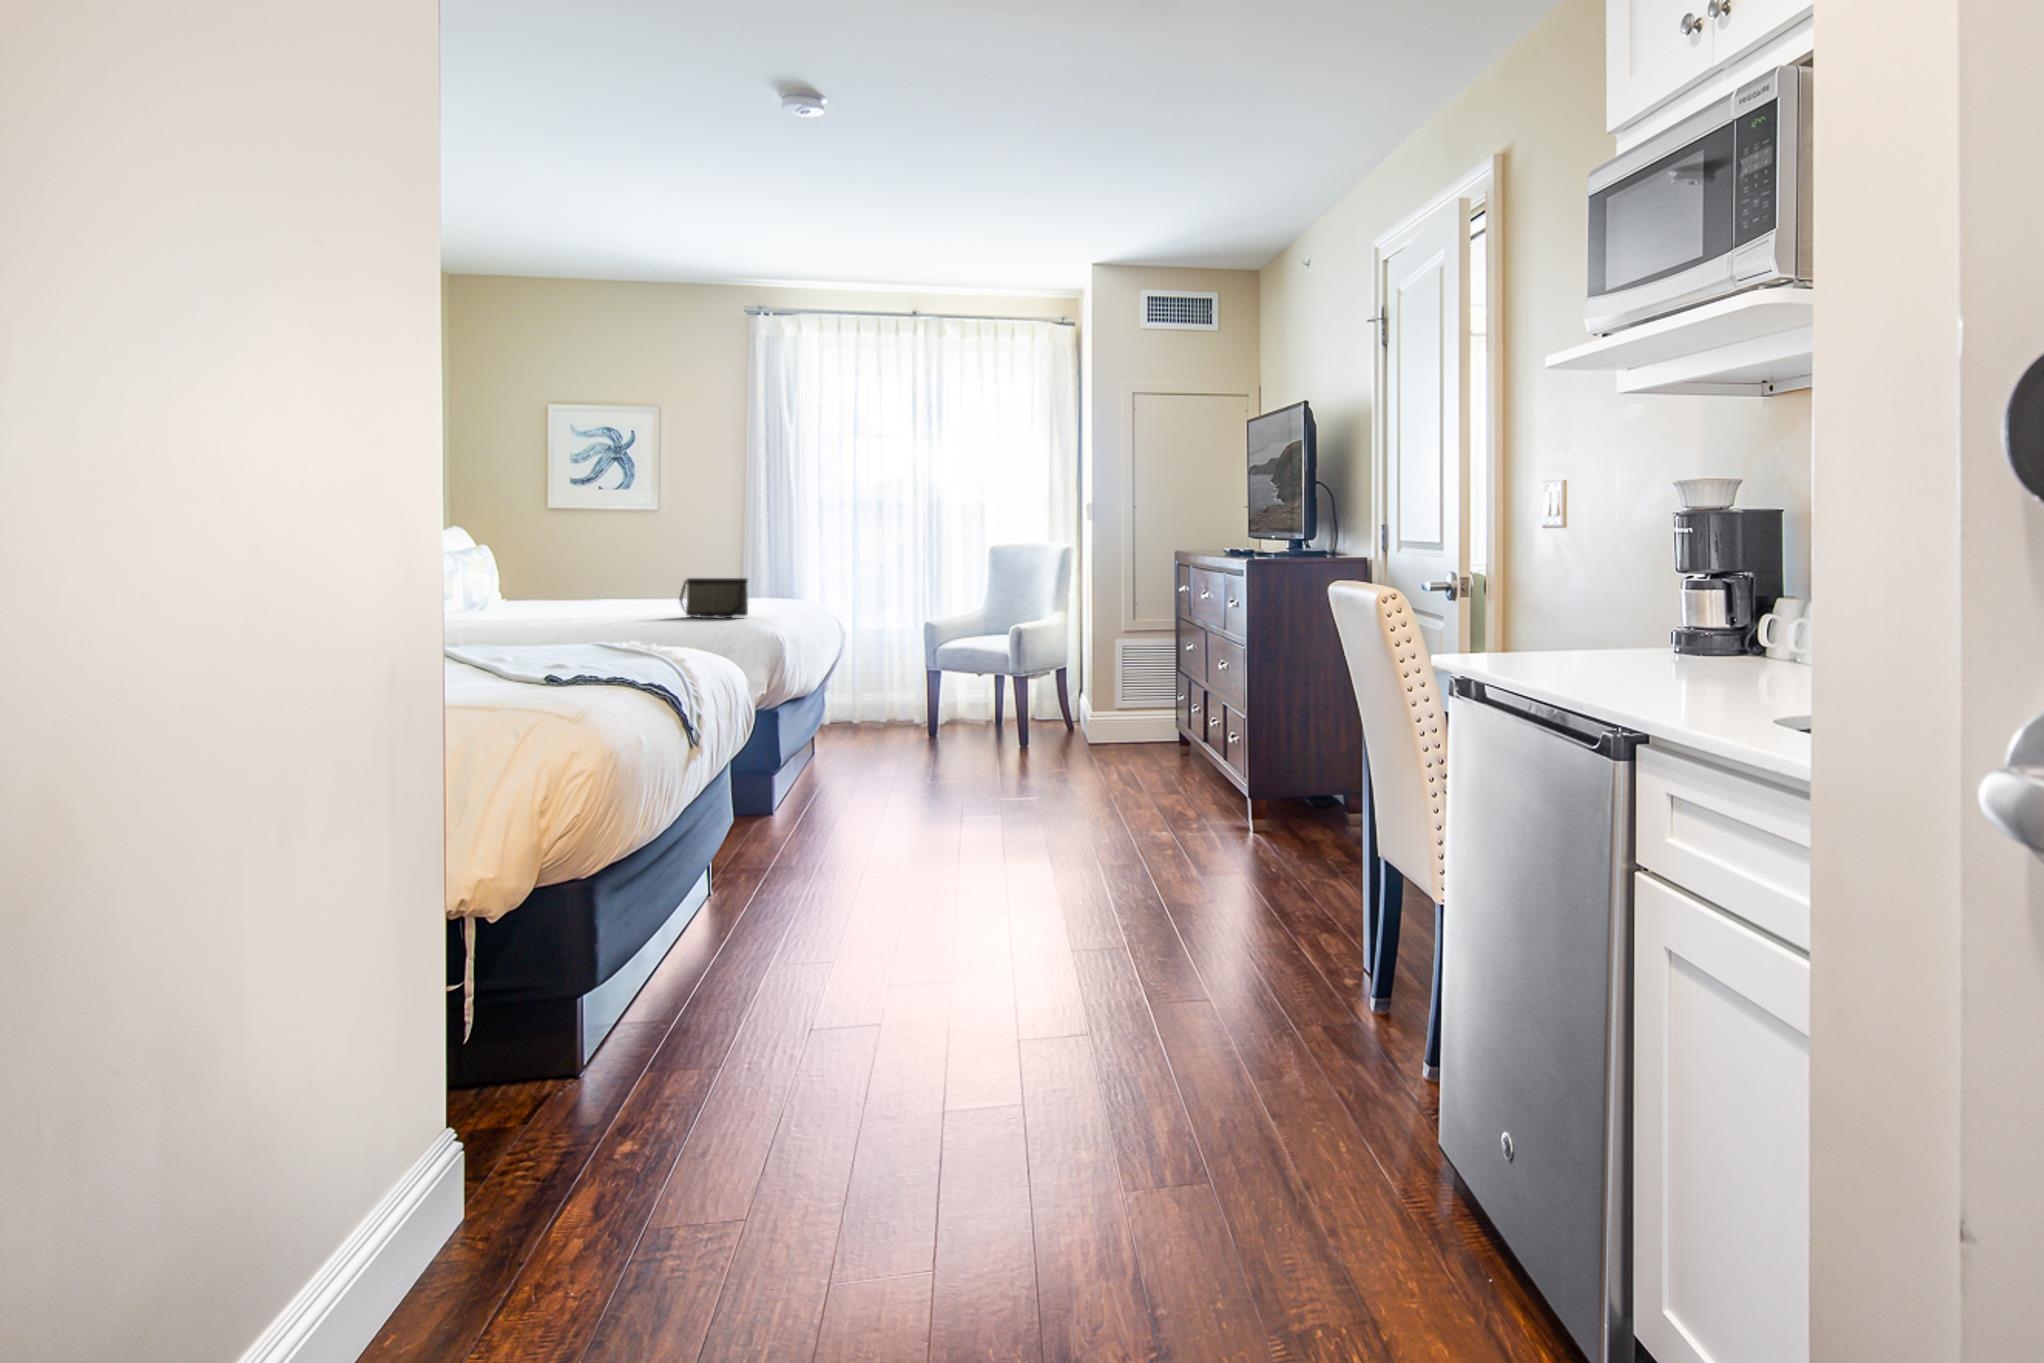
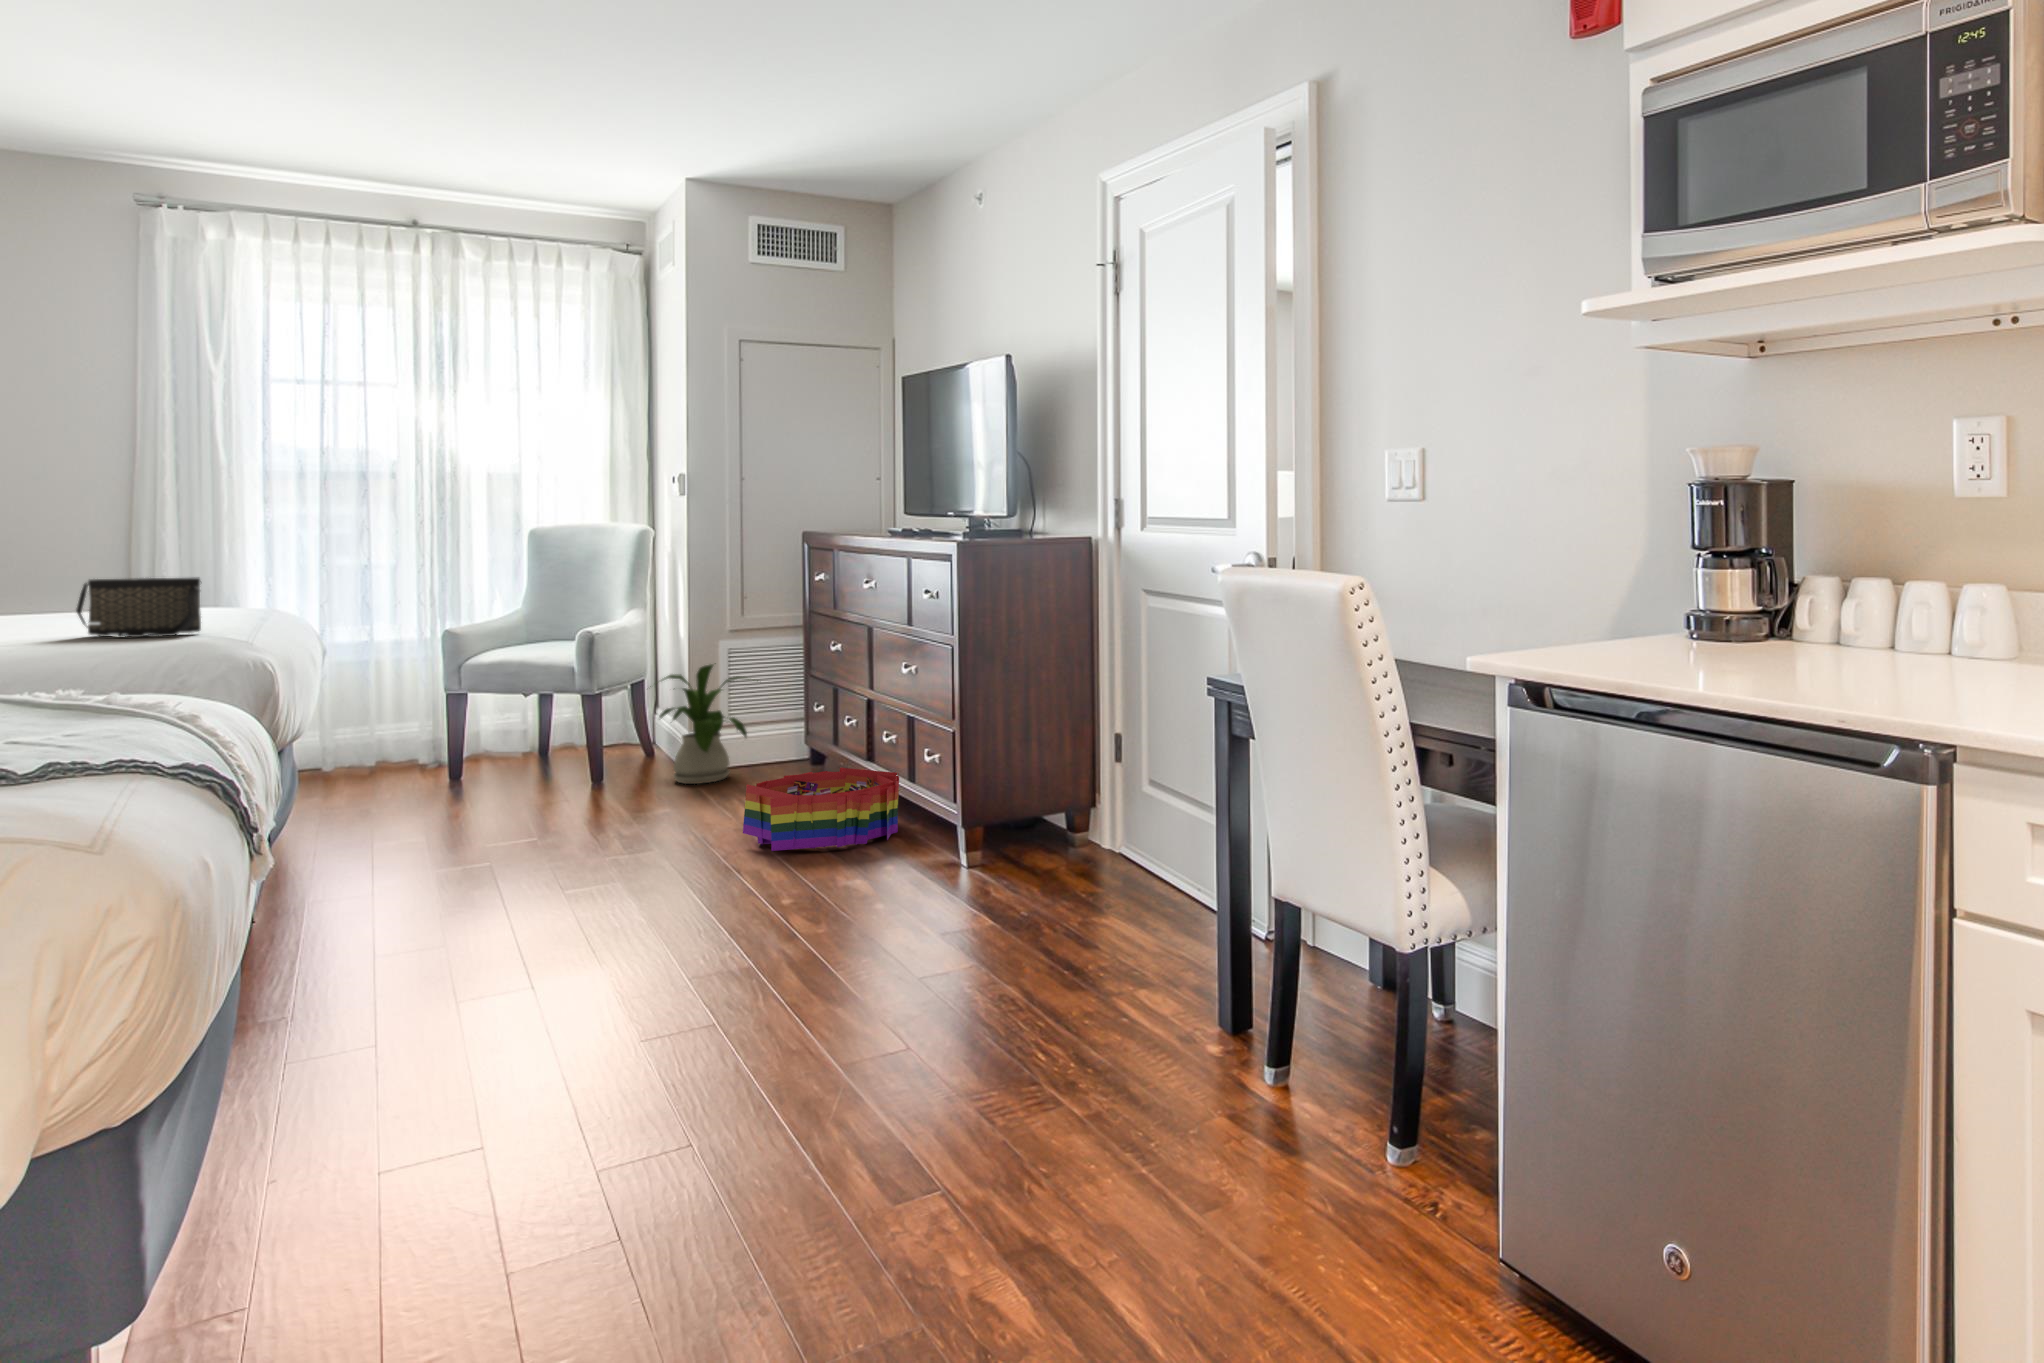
house plant: none [1053,657,1138,754] -> present [650,663,758,784]
storage bin: none [1088,747,1214,809] -> present [743,768,899,851]

